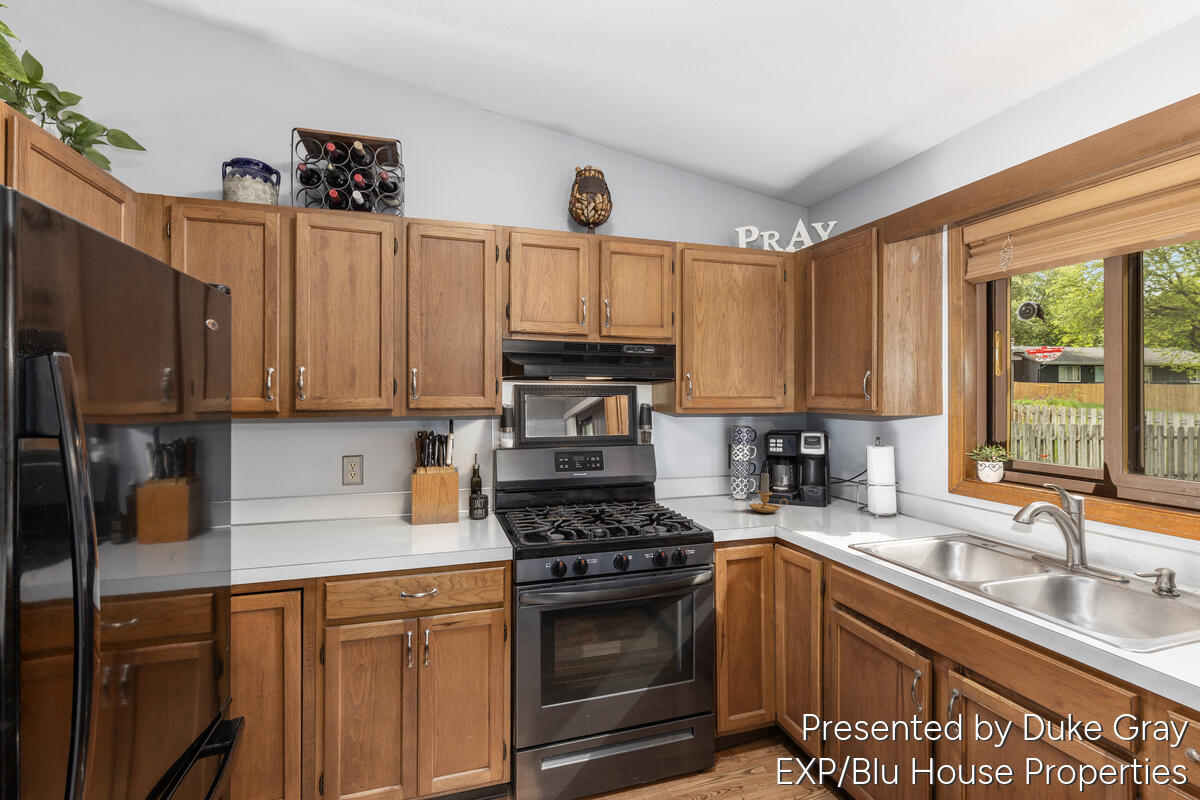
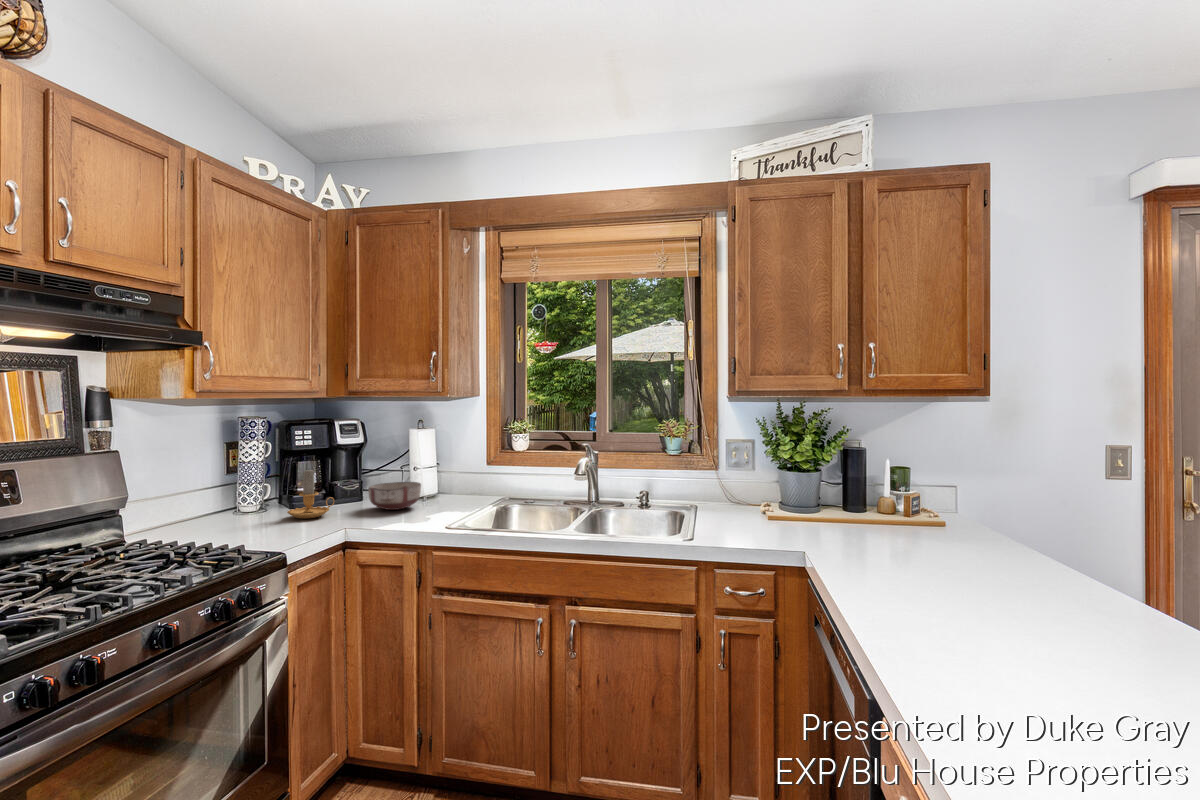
ceramic bowl: none [814,494,865,520] -> present [368,482,421,510]

